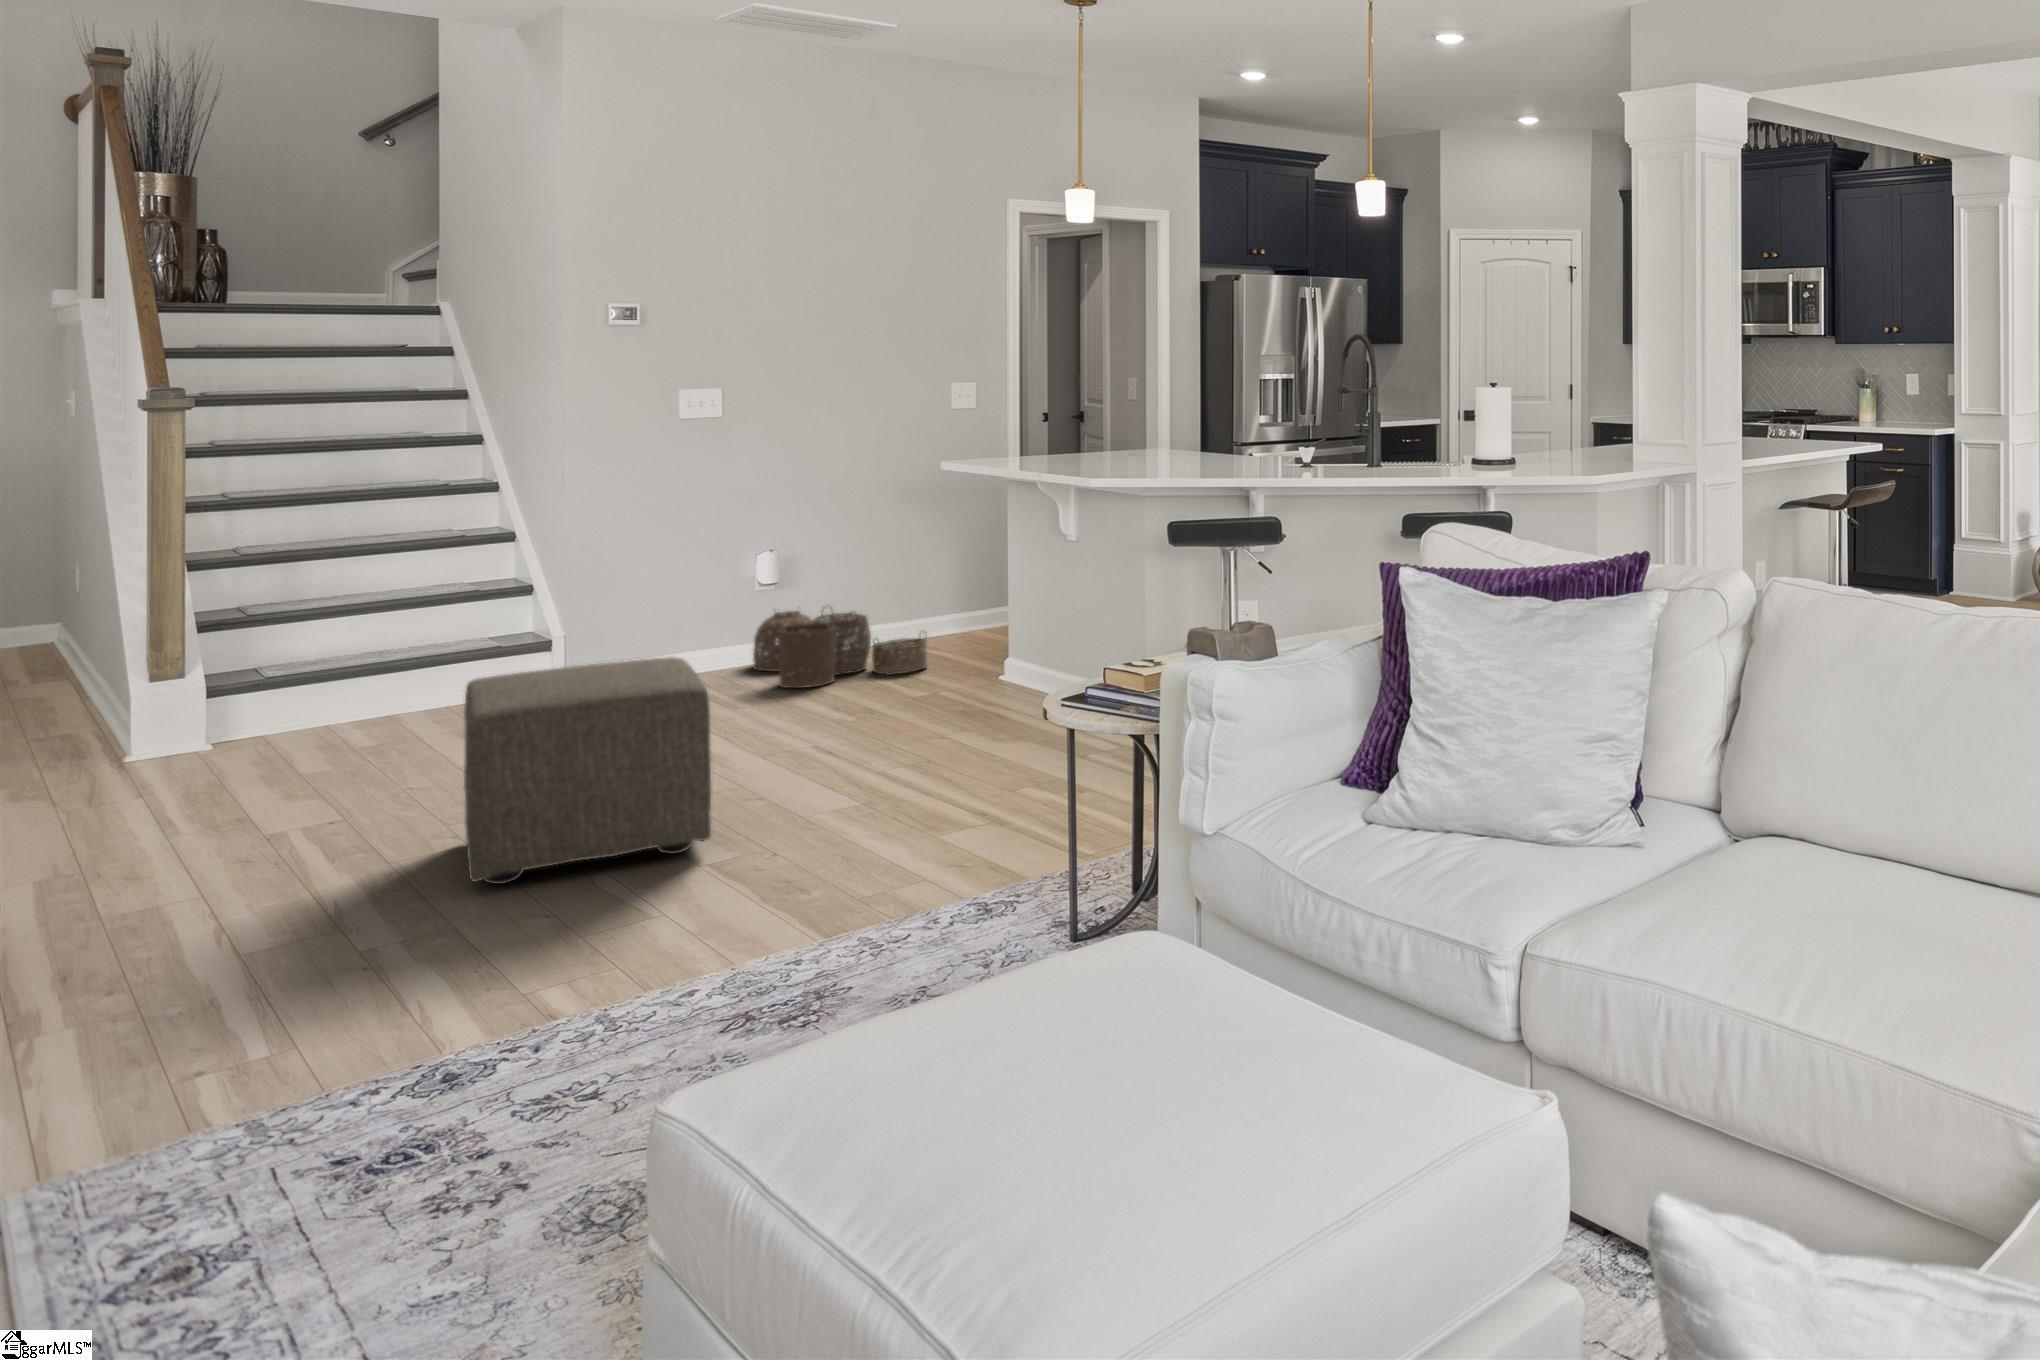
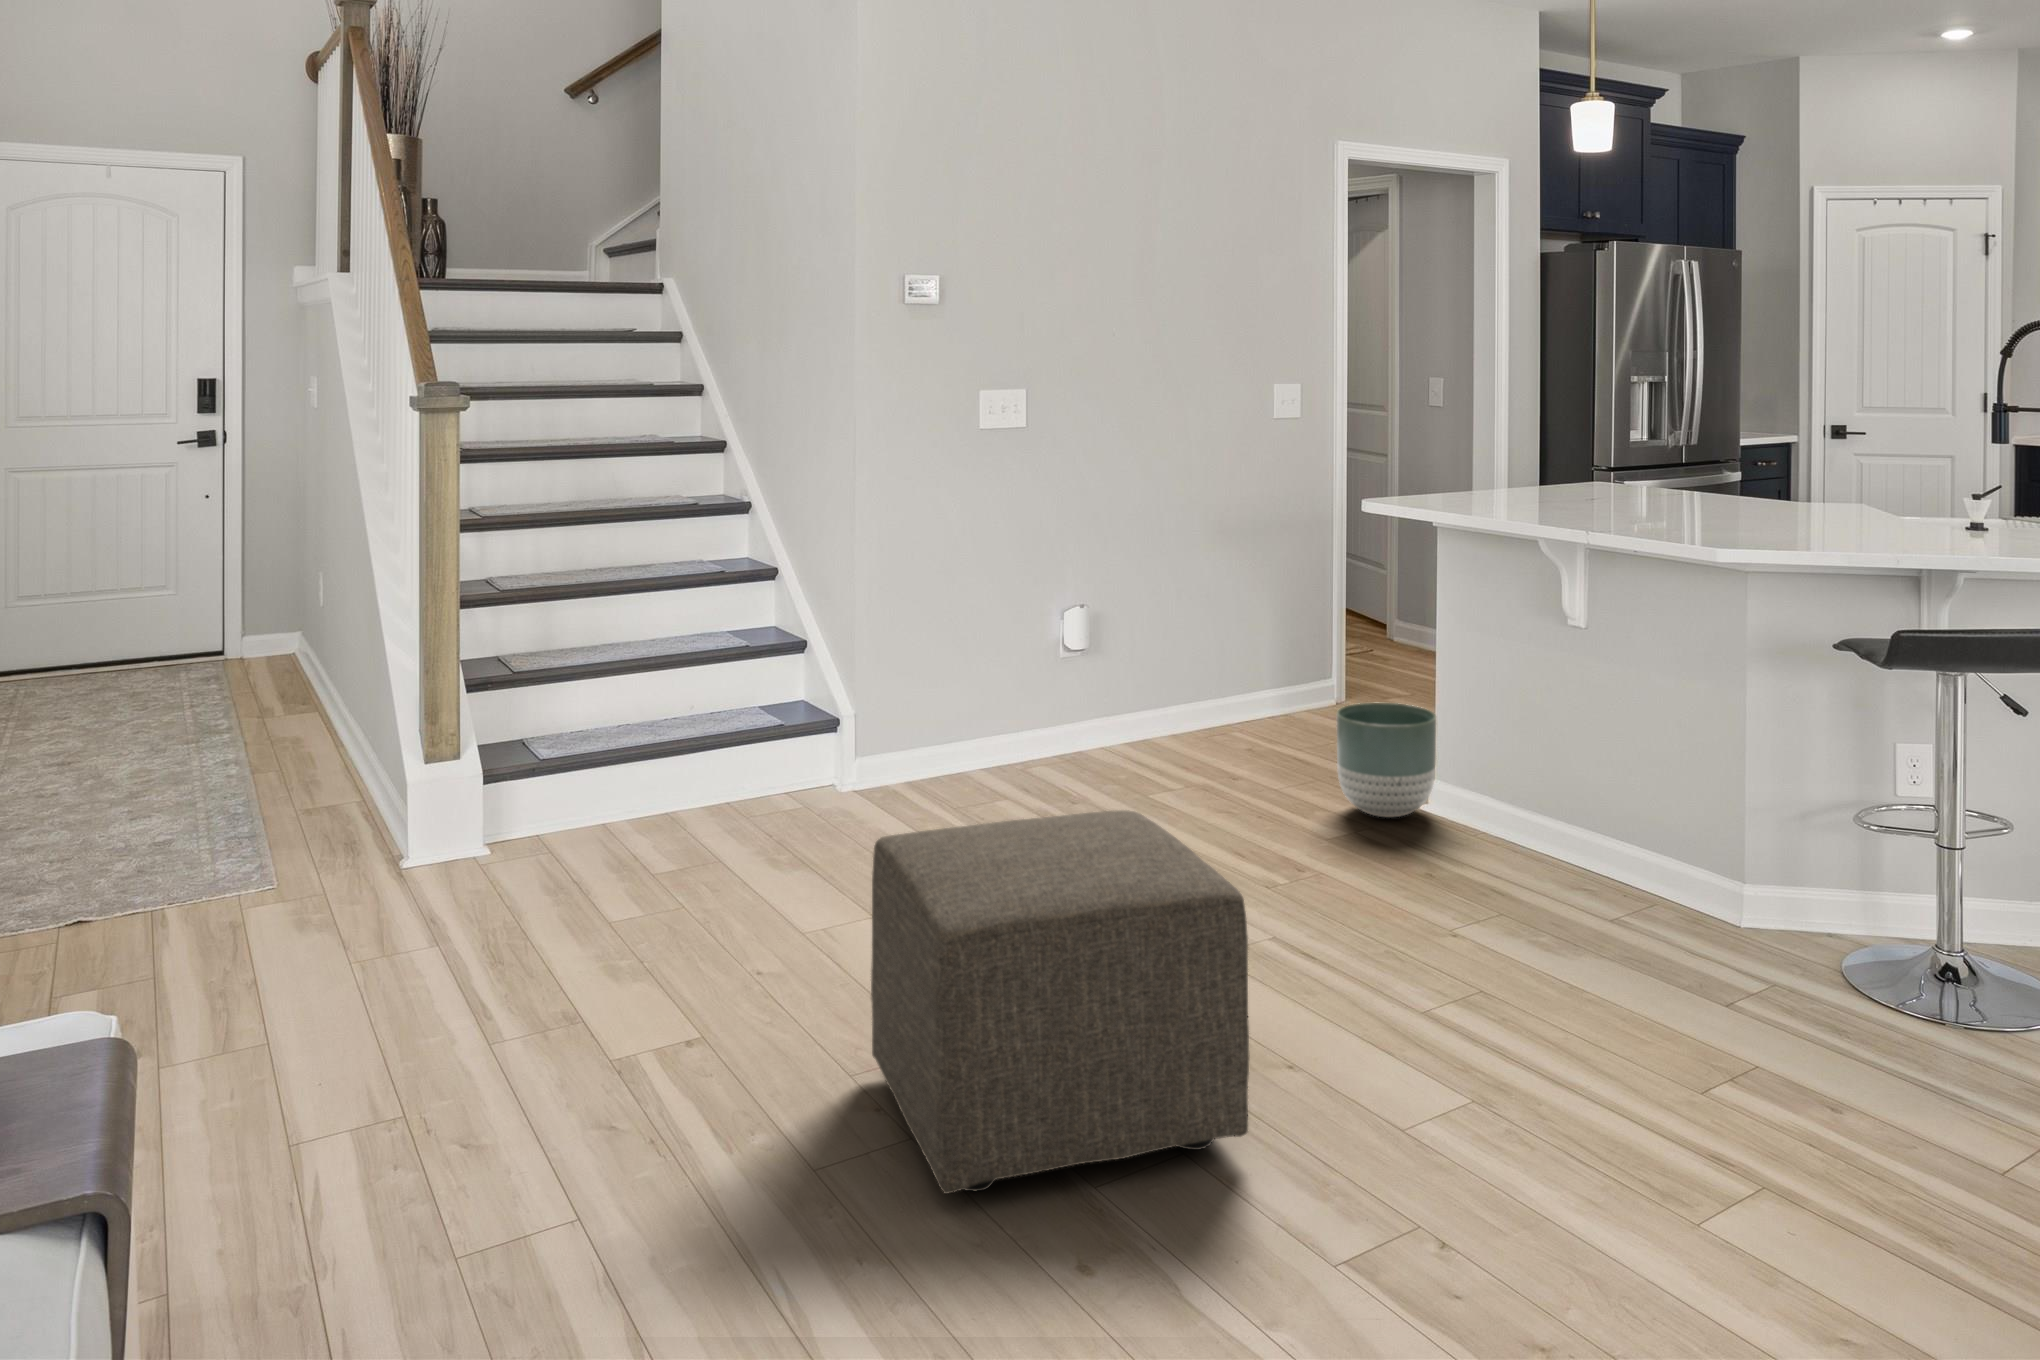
planter: none [946,607,1021,686] -> present [1337,703,1436,817]
woven basket: present [753,611,927,688] -> none [1057,679,1283,800]

